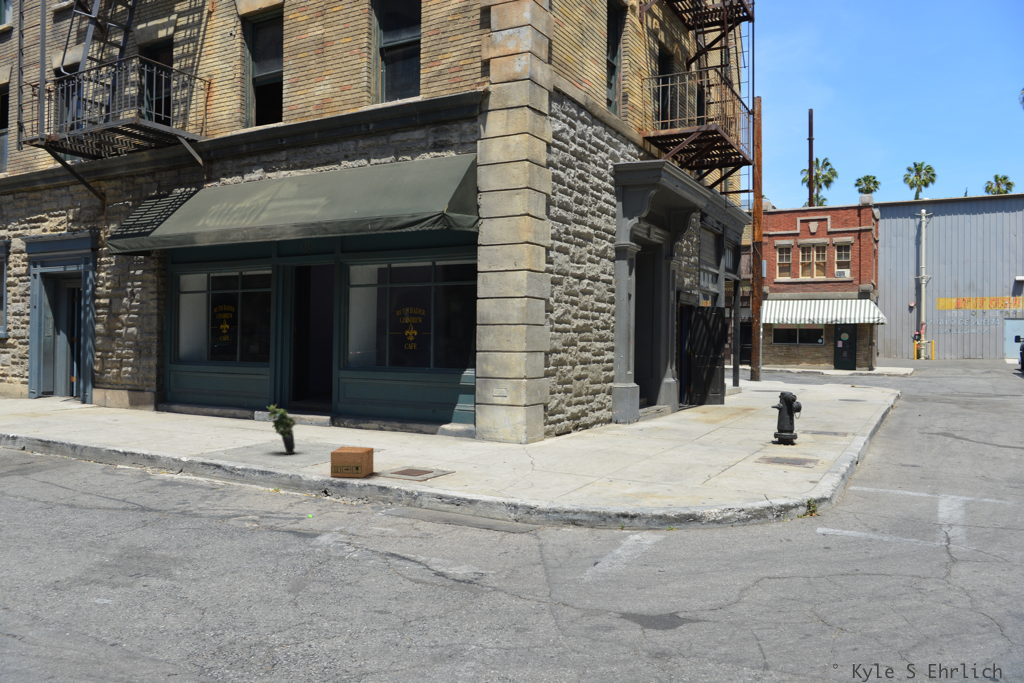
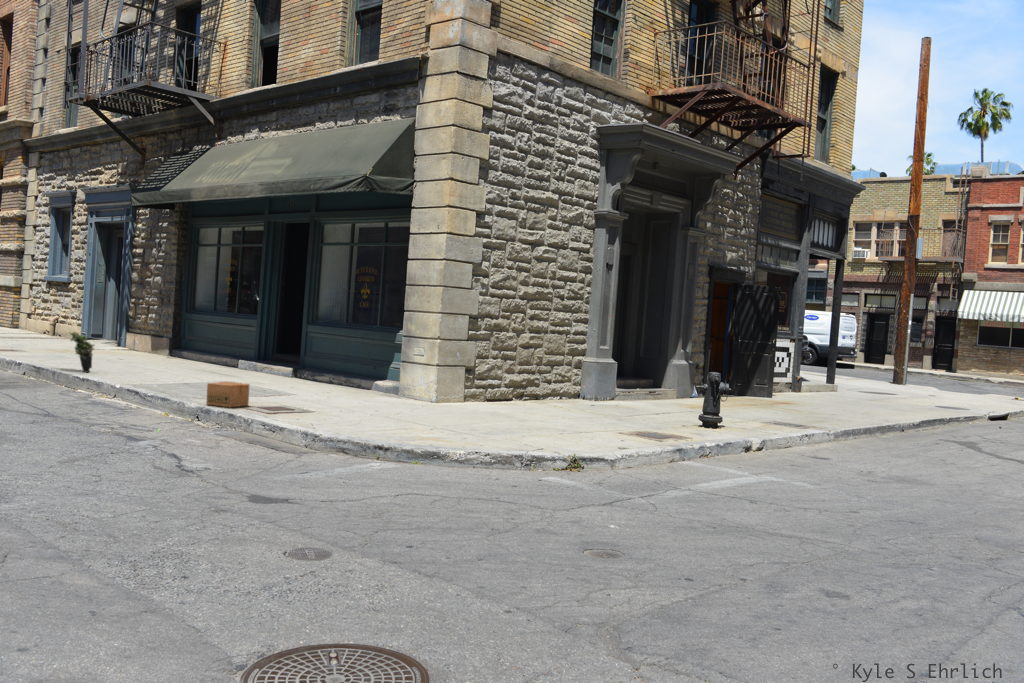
potted plant: present [268,406,297,454] -> present [70,332,94,372]

